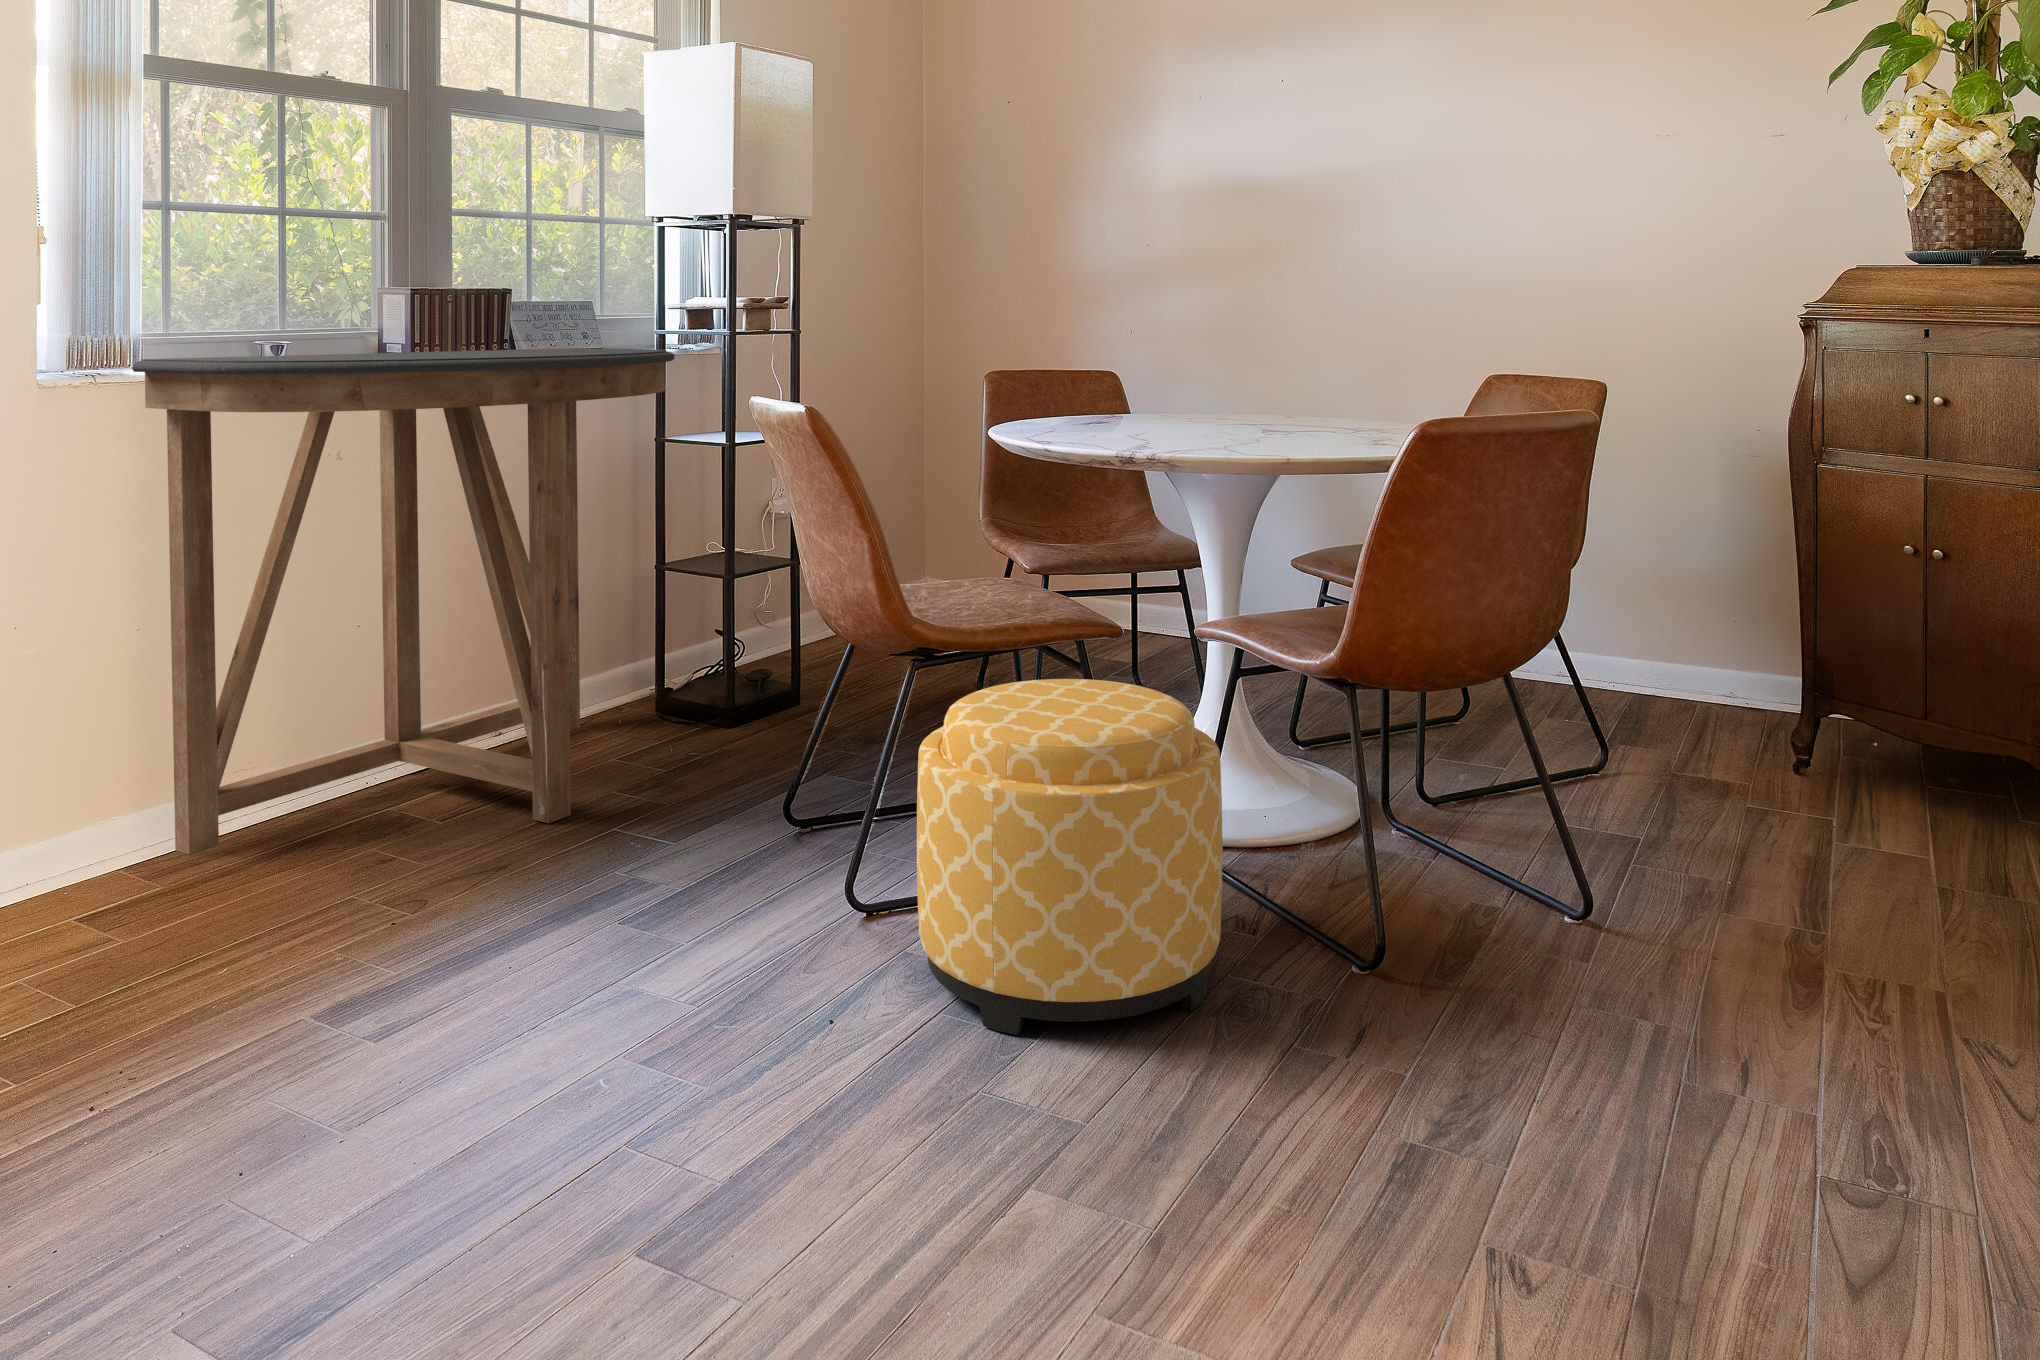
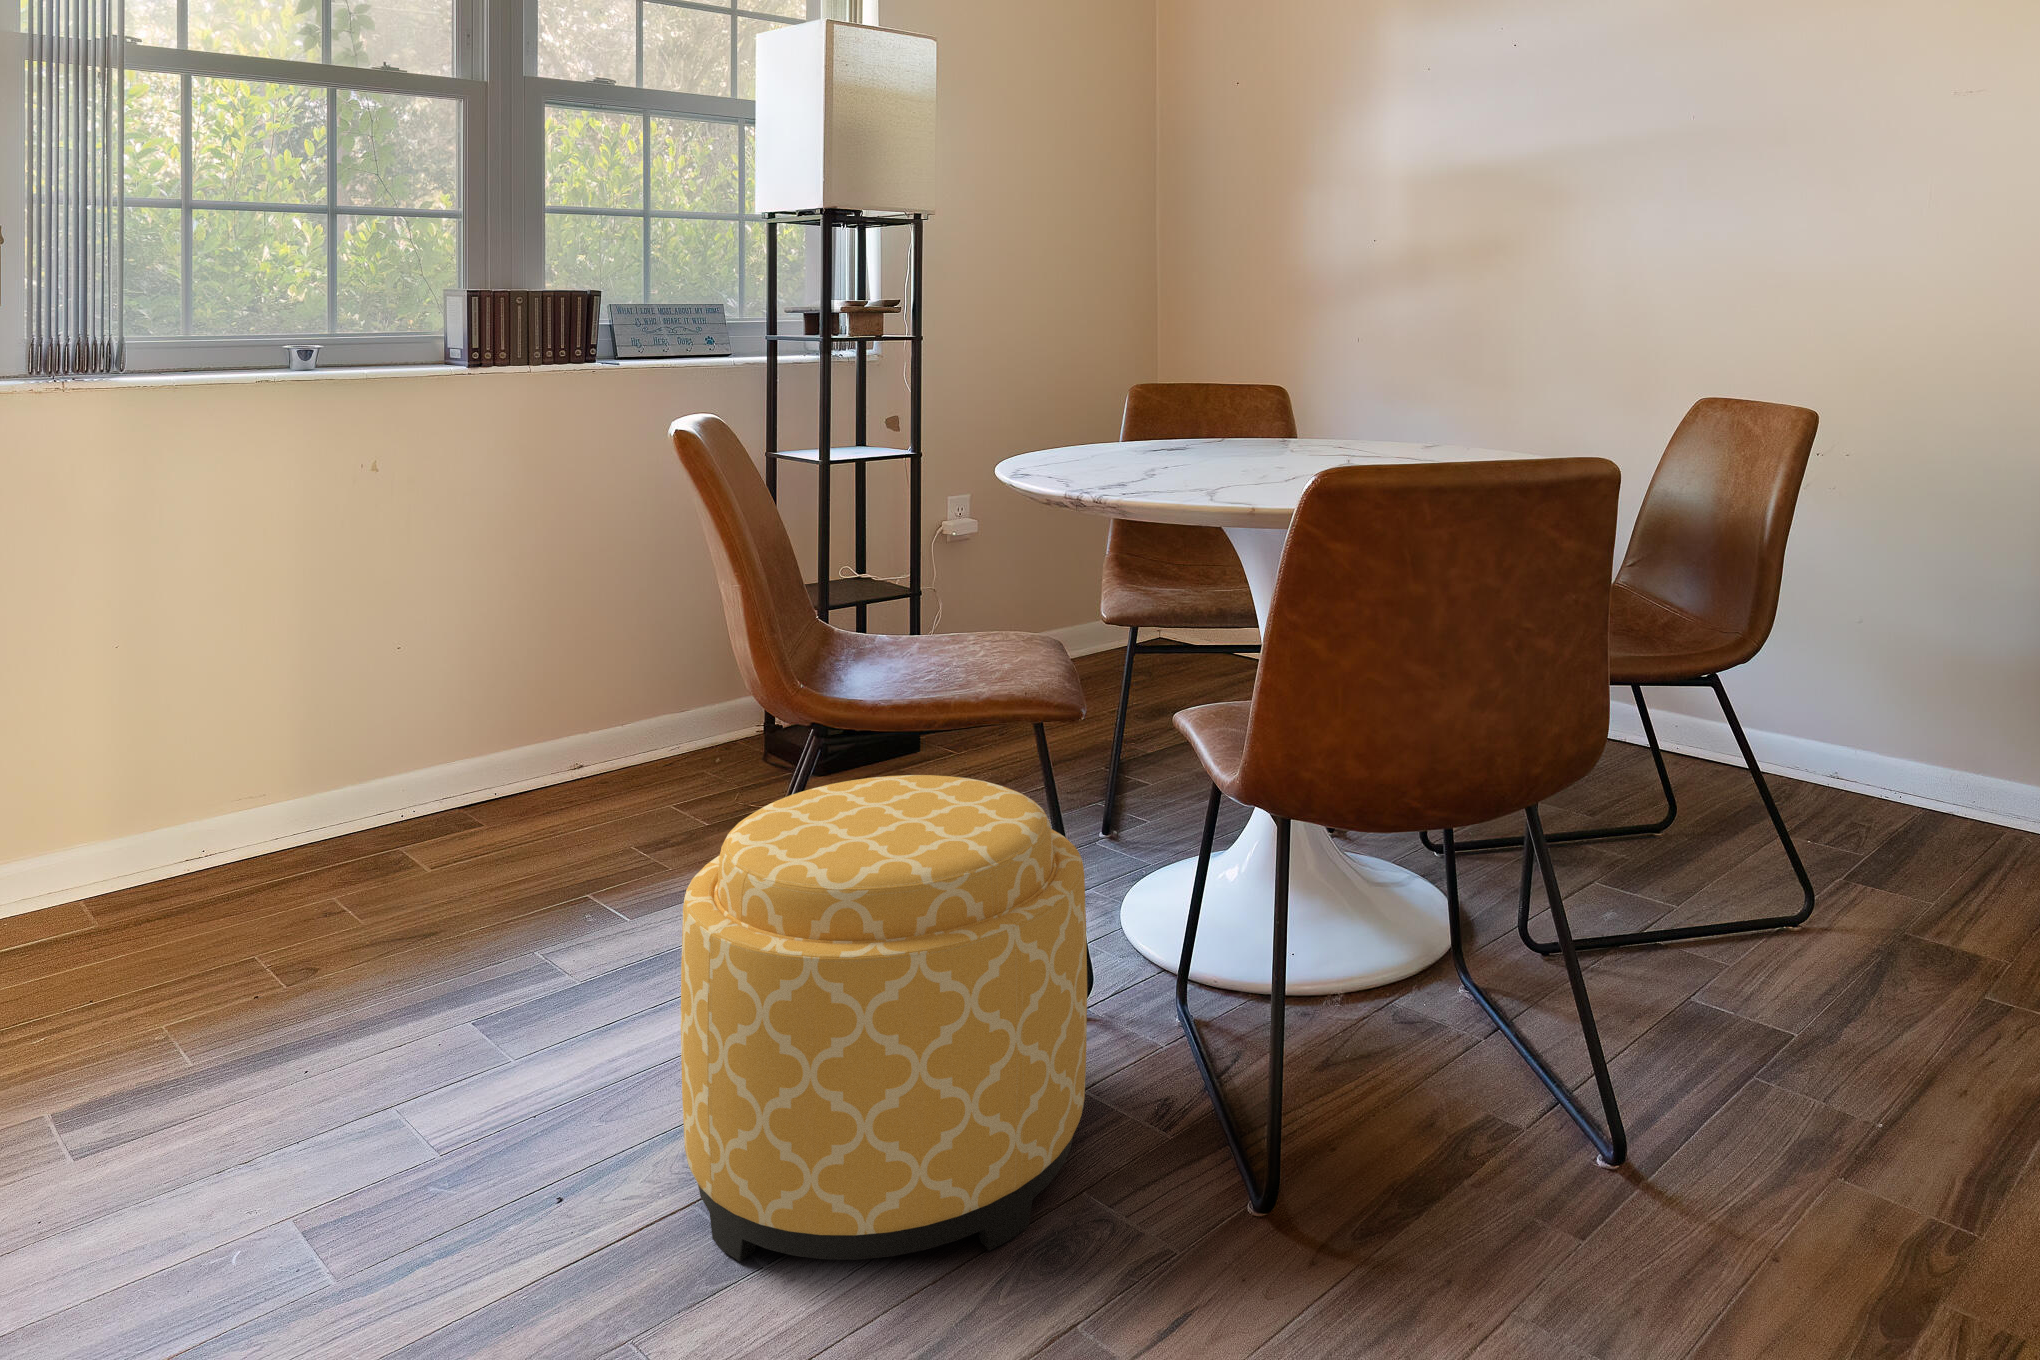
console table: present [132,348,675,854] -> none [101,356,743,885]

